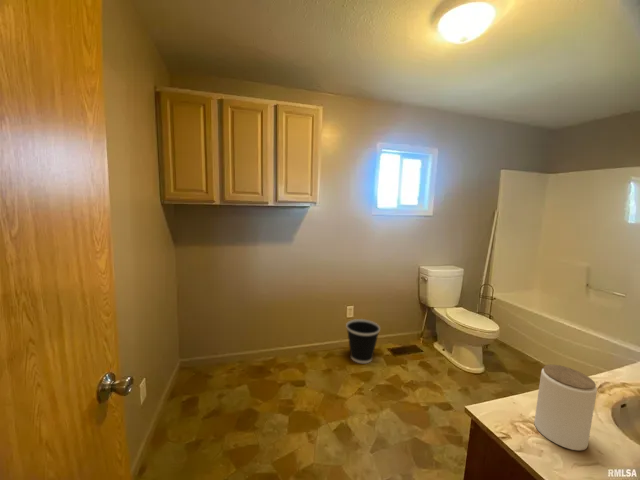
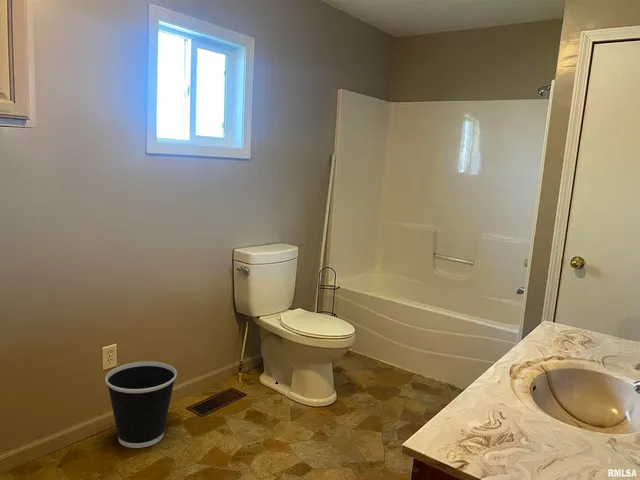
jar: present [534,365,597,450] -> none [479,350,545,452]

